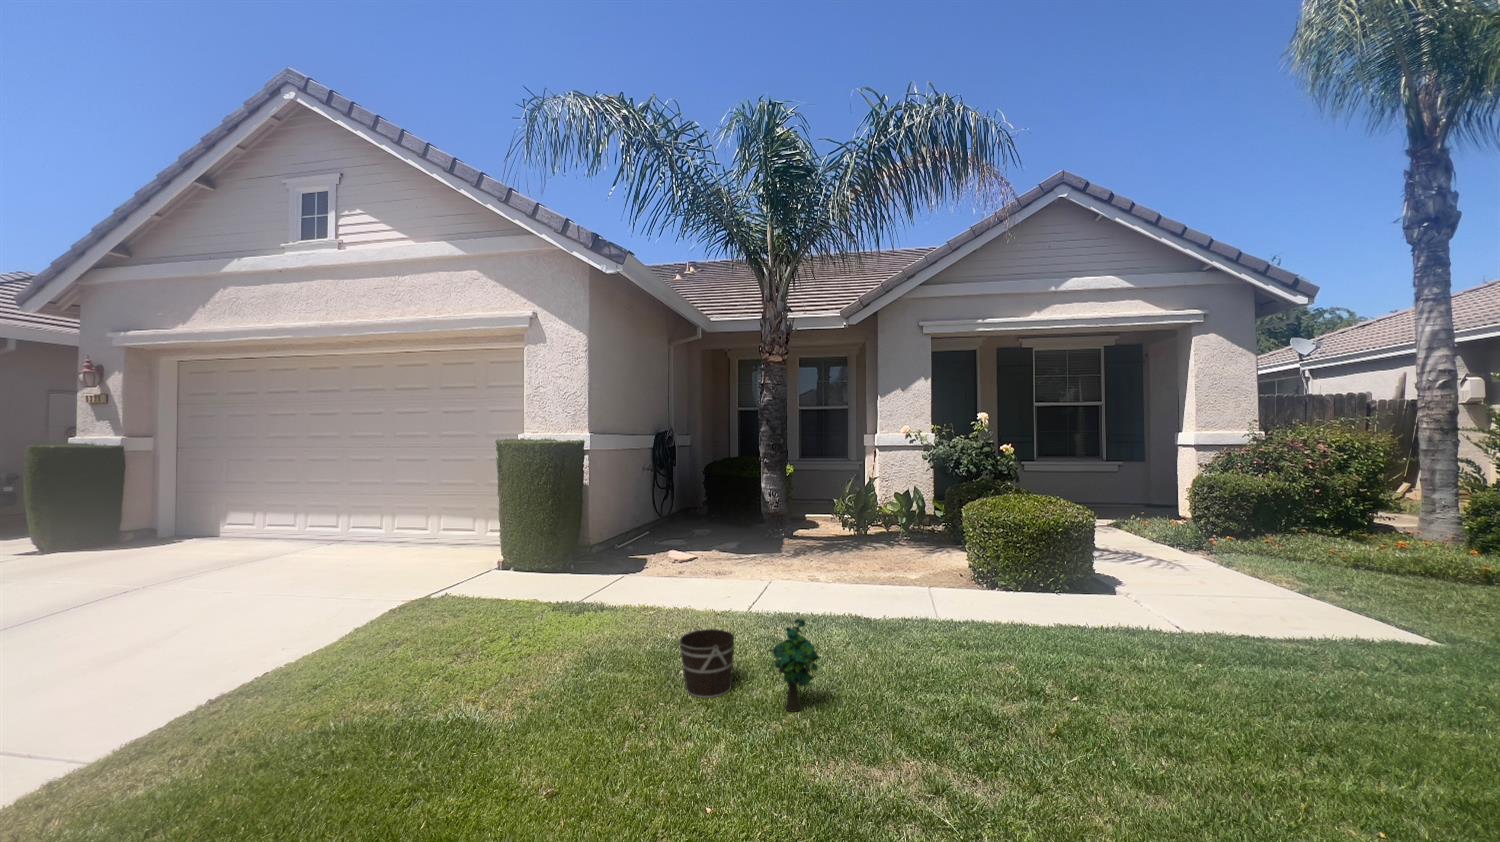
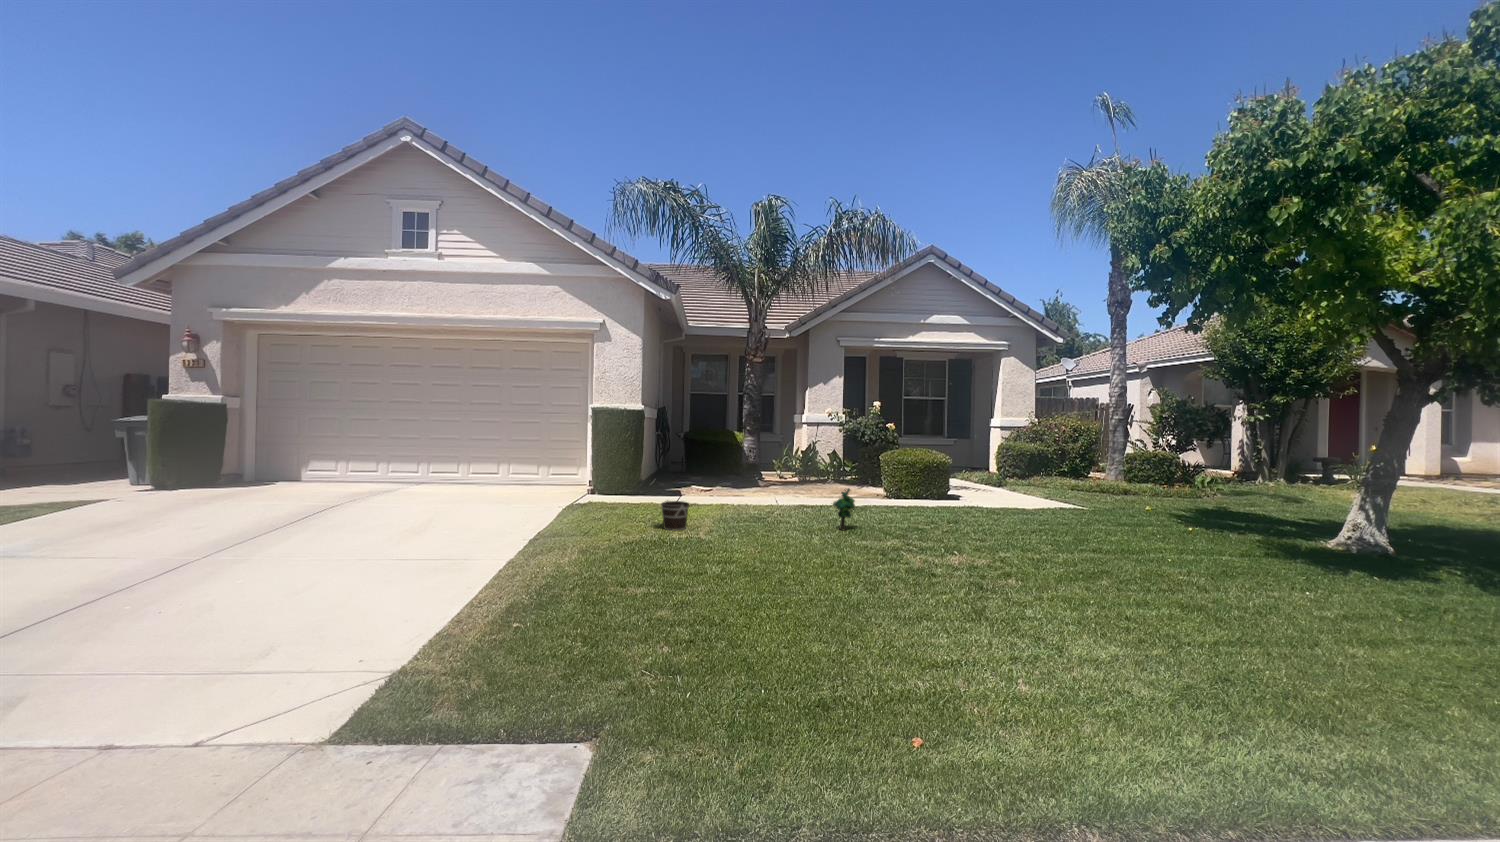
bucket: present [679,629,734,698] -> present [661,500,689,530]

